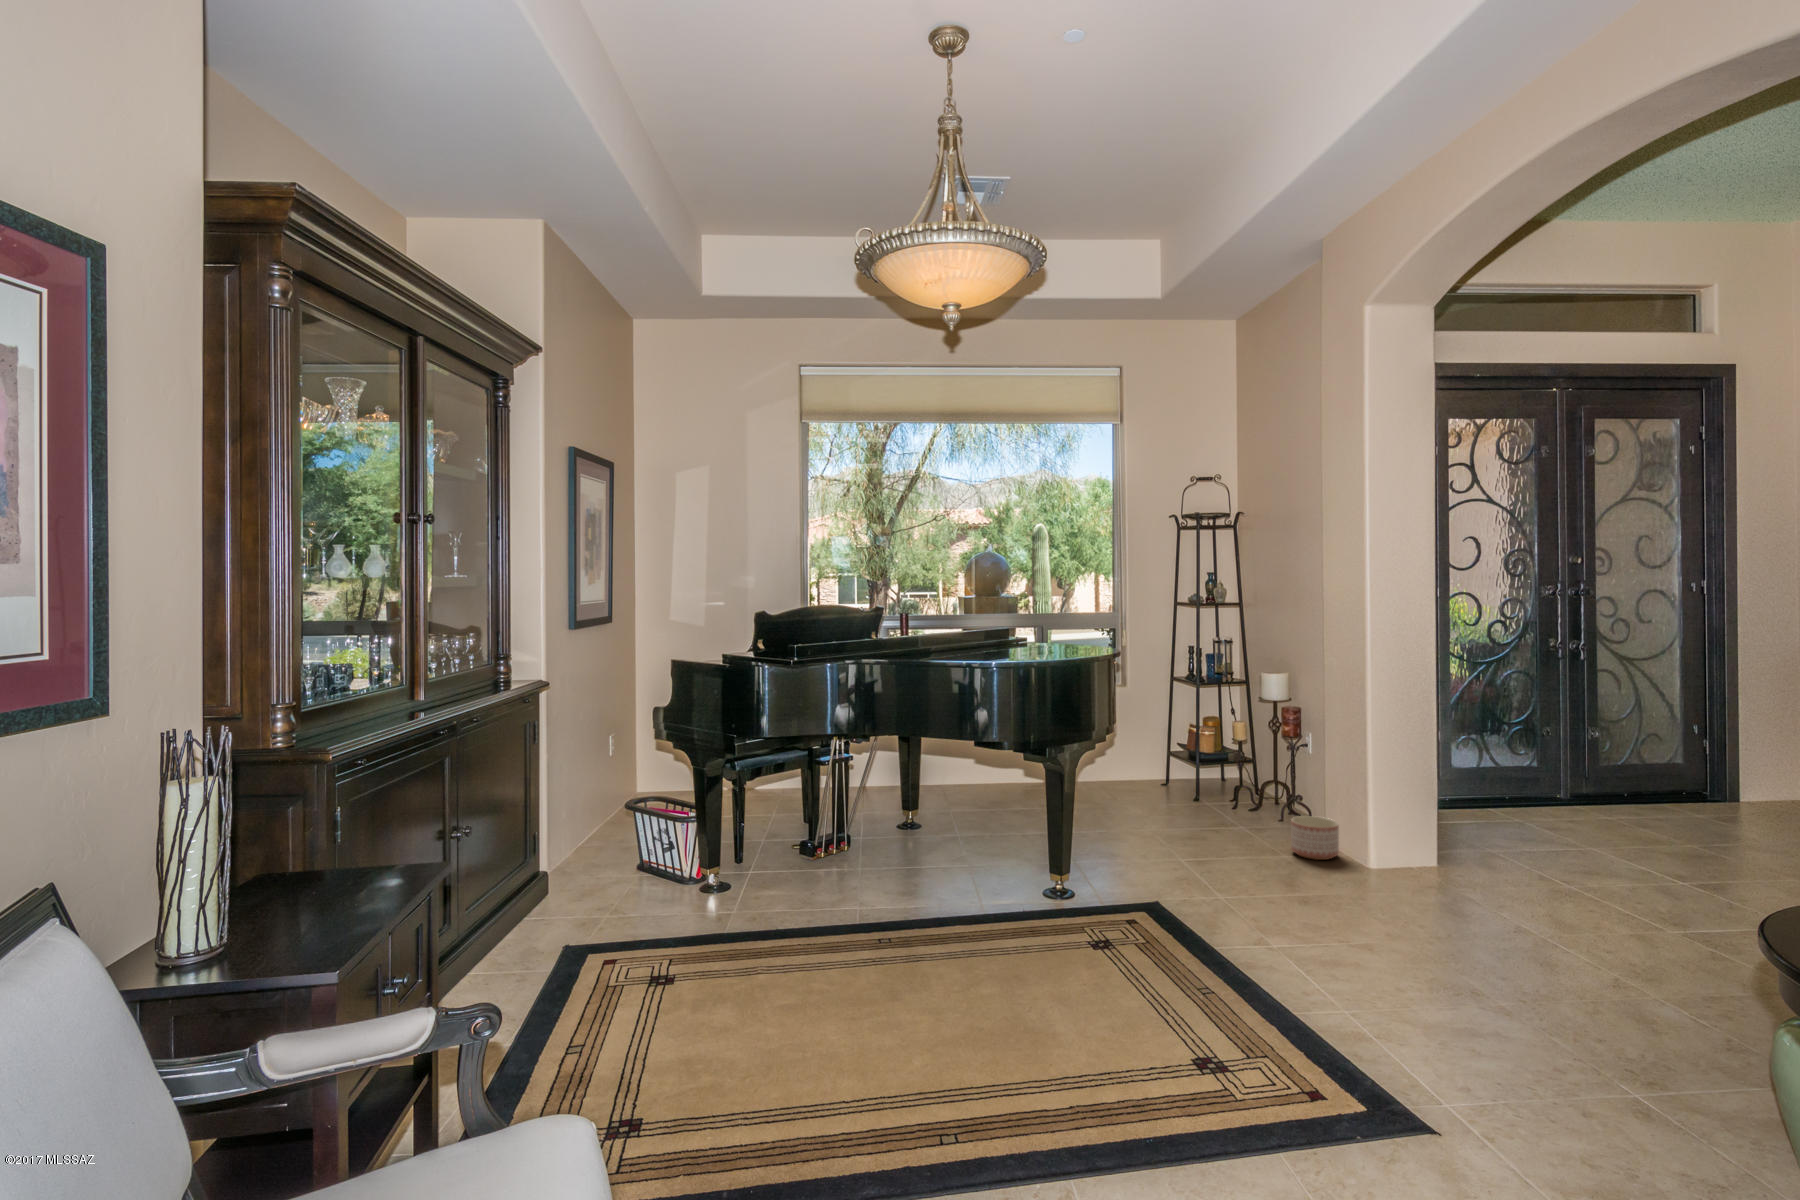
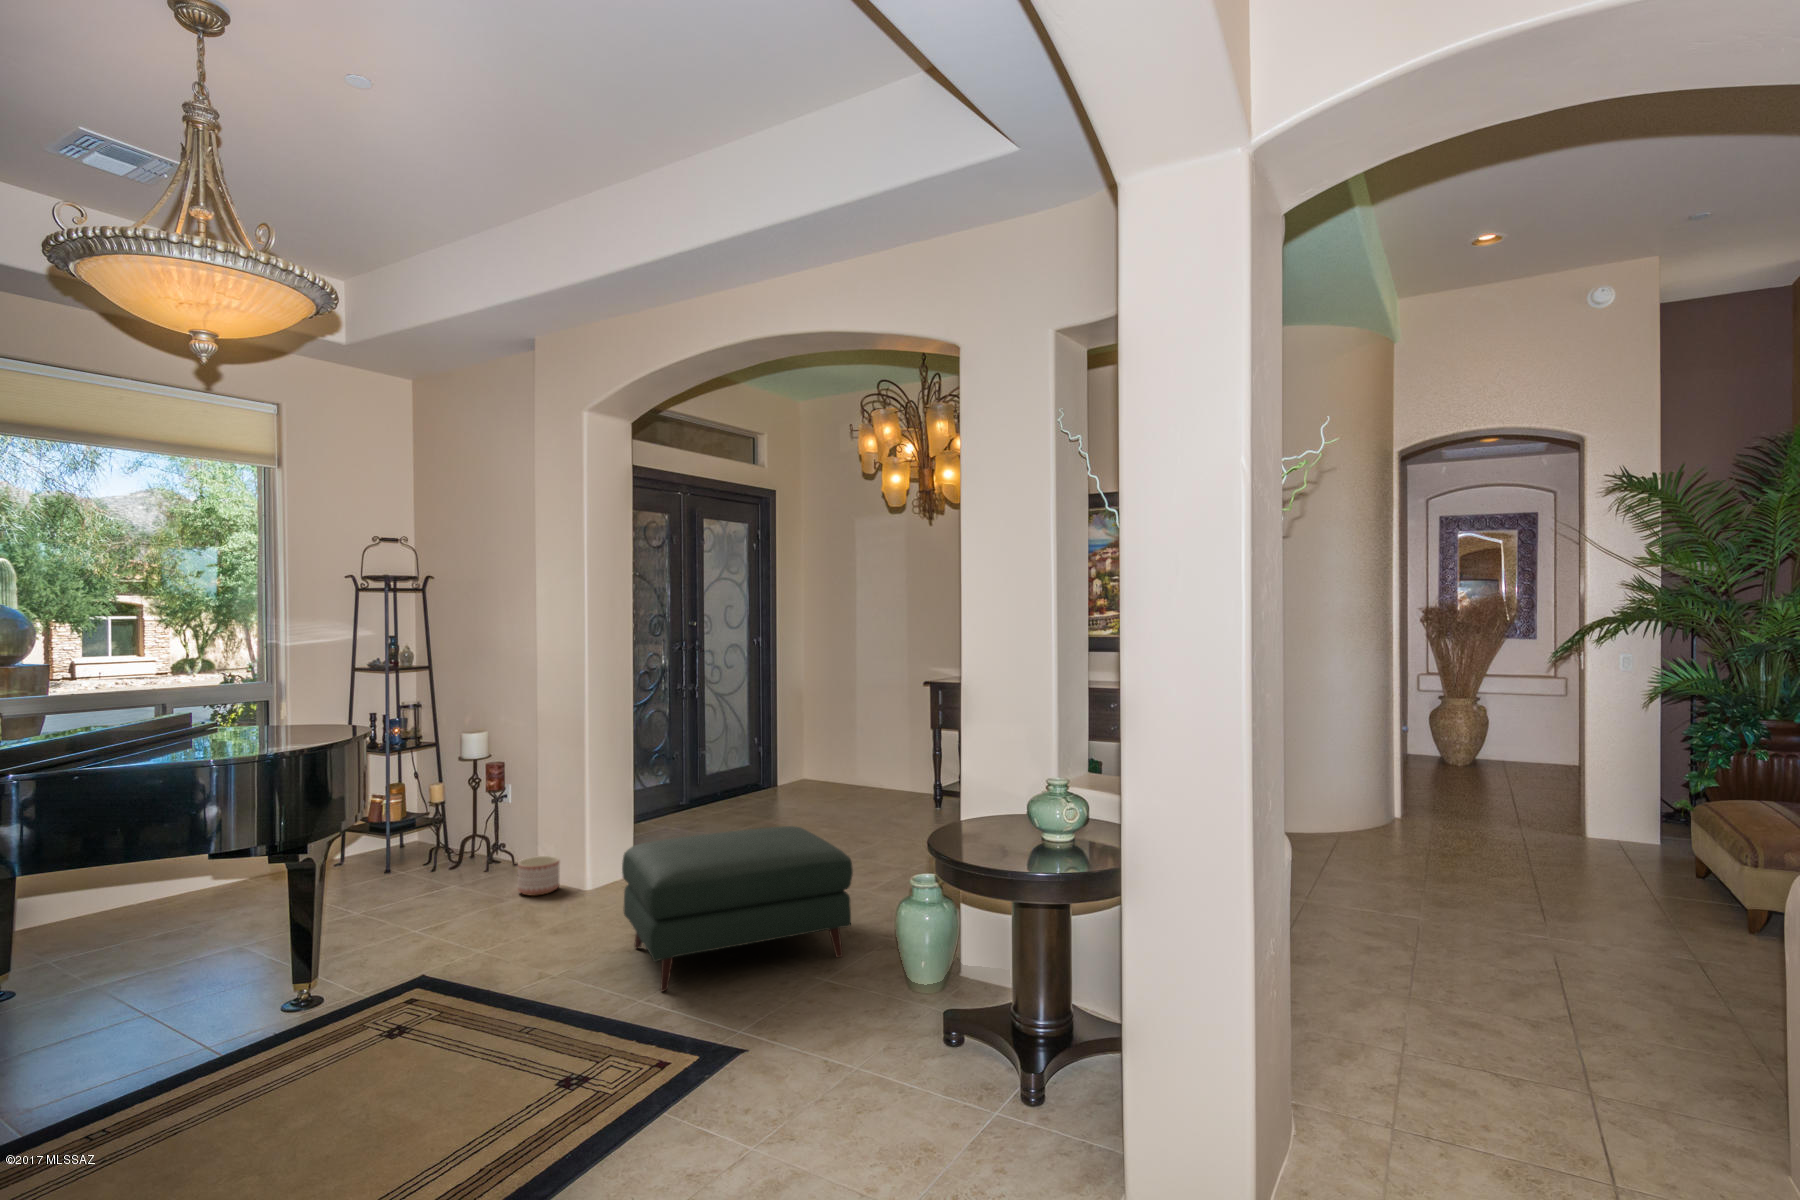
ottoman: none [1354,825,1719,1074] -> present [622,826,853,991]

